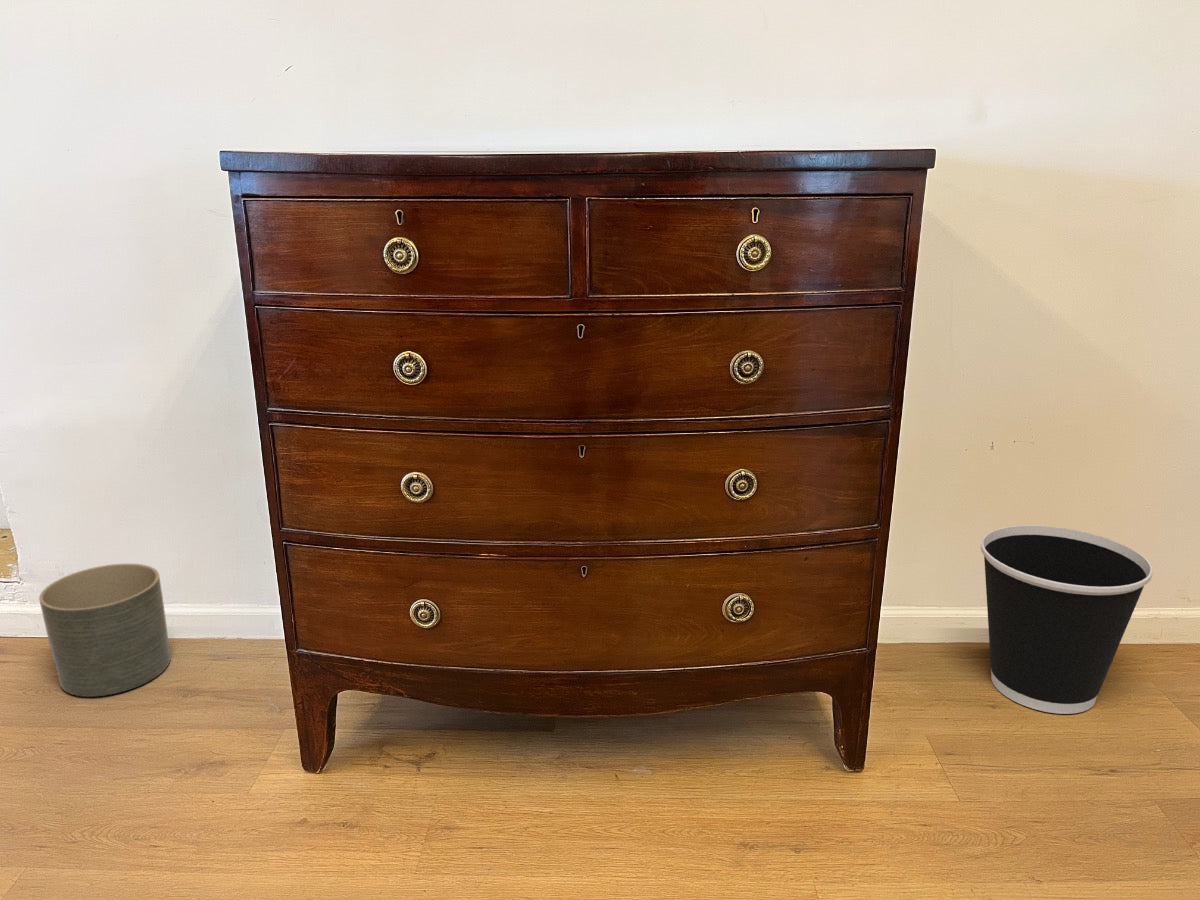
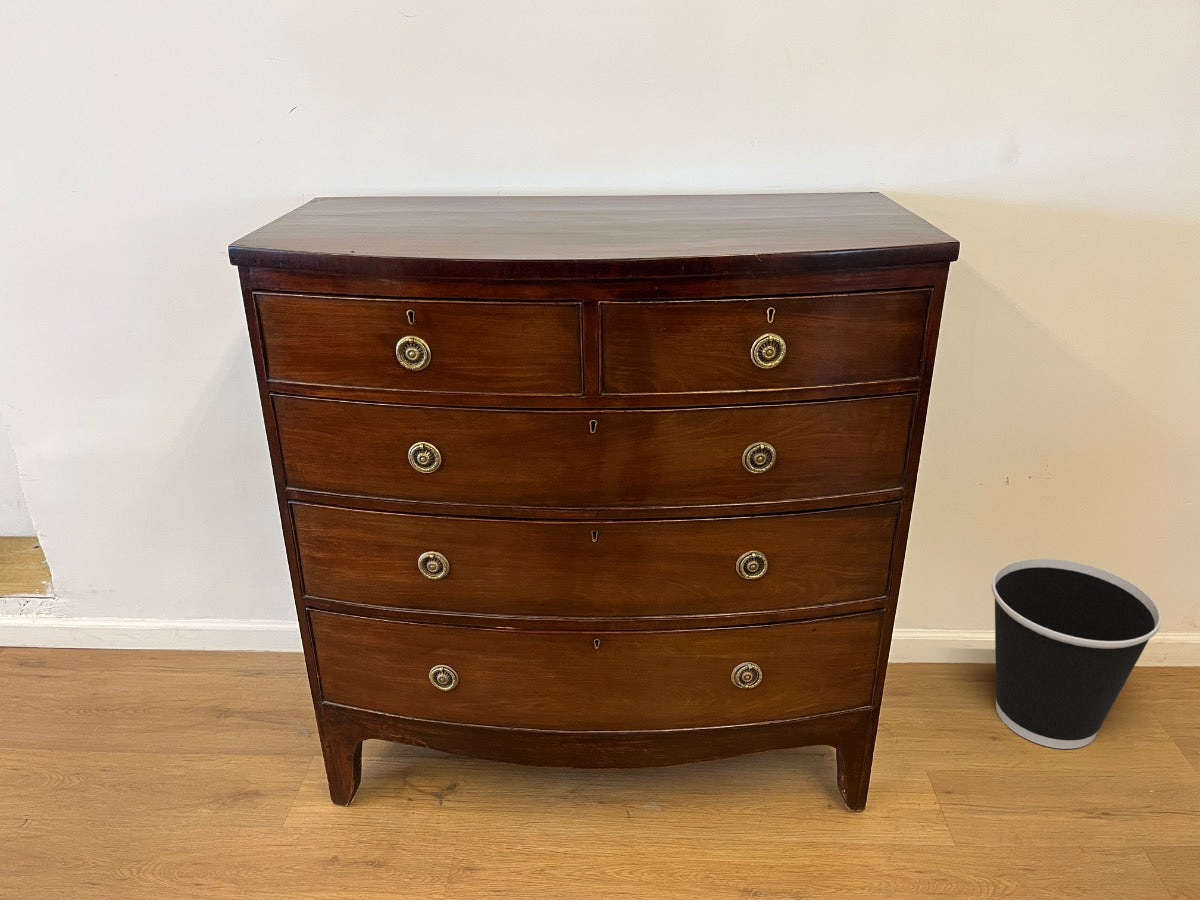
planter: present [39,564,170,697] -> none [73,584,201,717]

